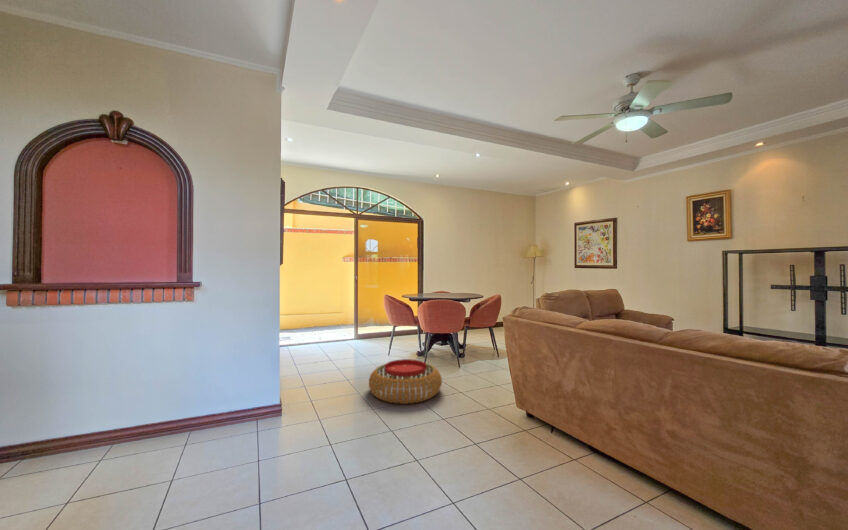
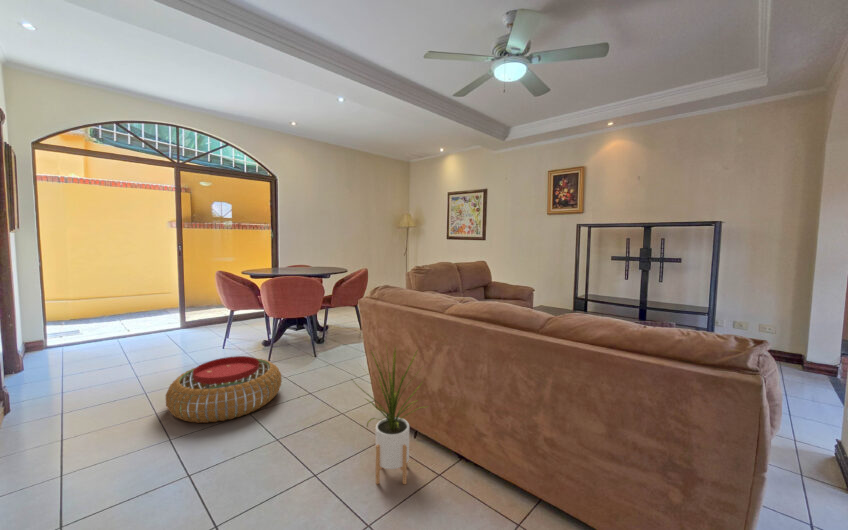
house plant: none [508,351,572,465] -> present [358,348,427,484]

